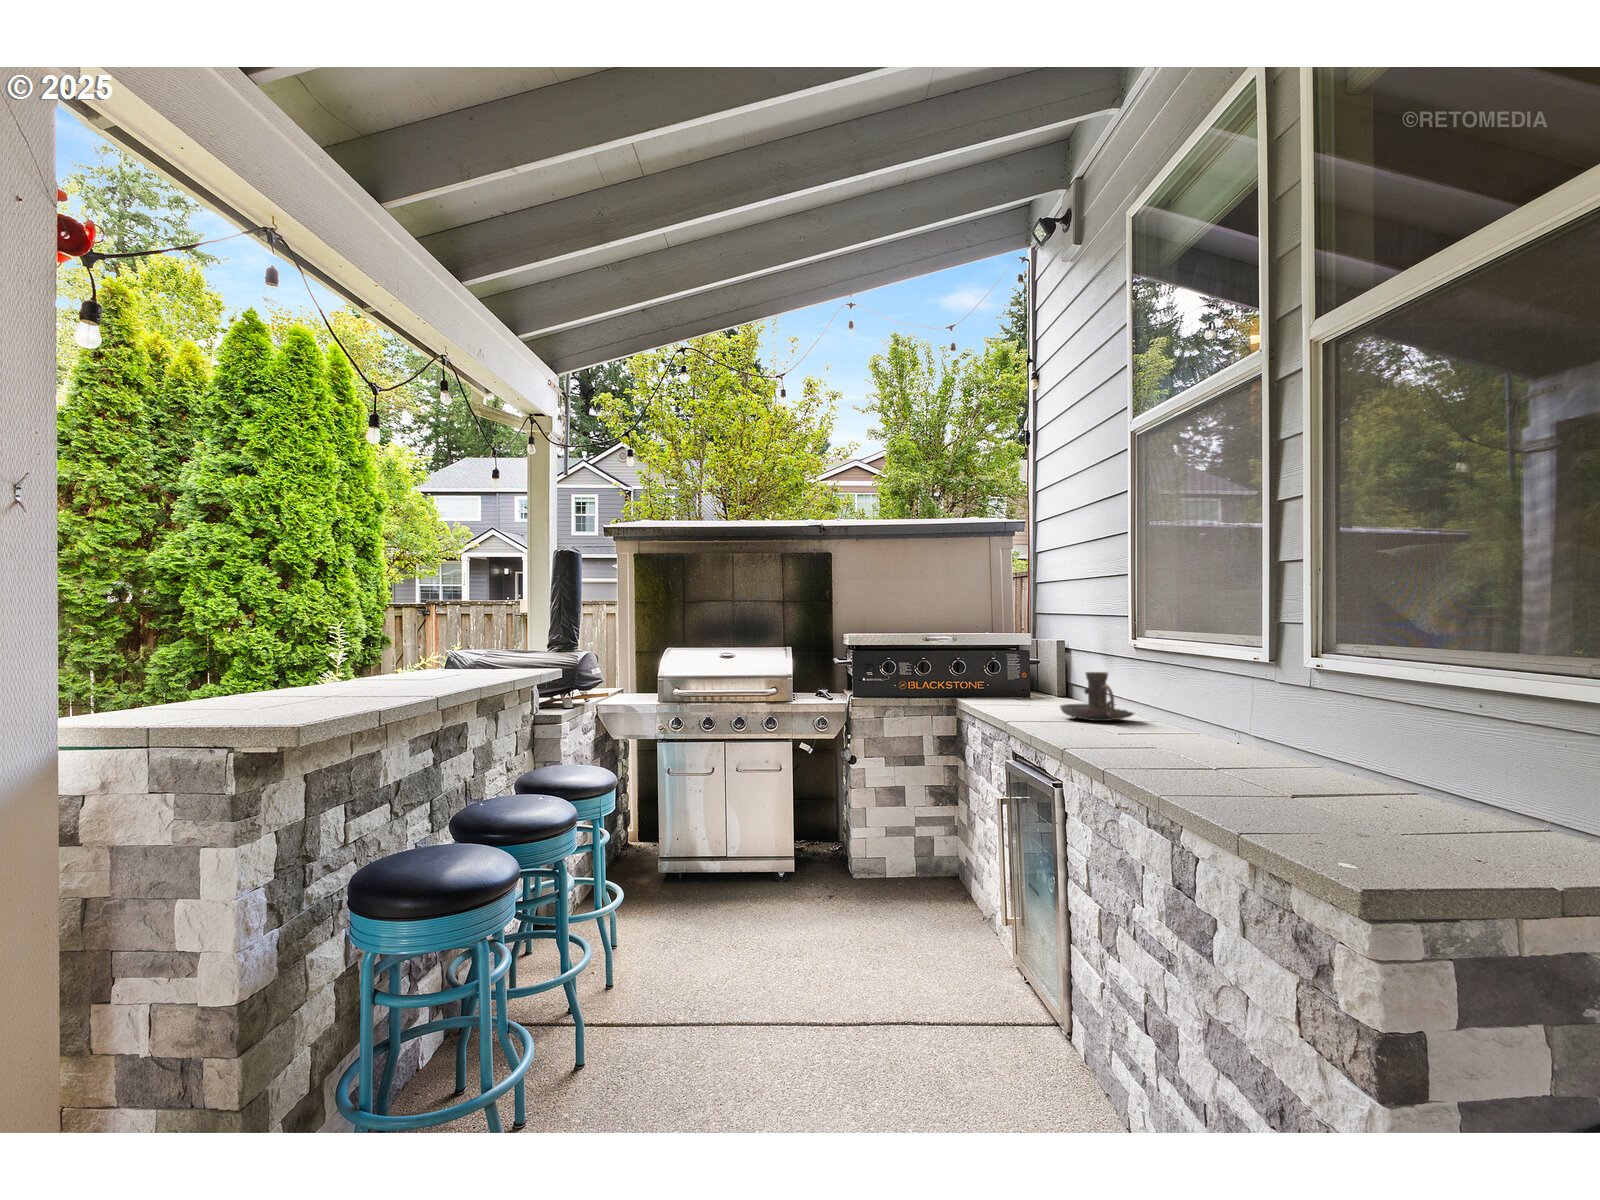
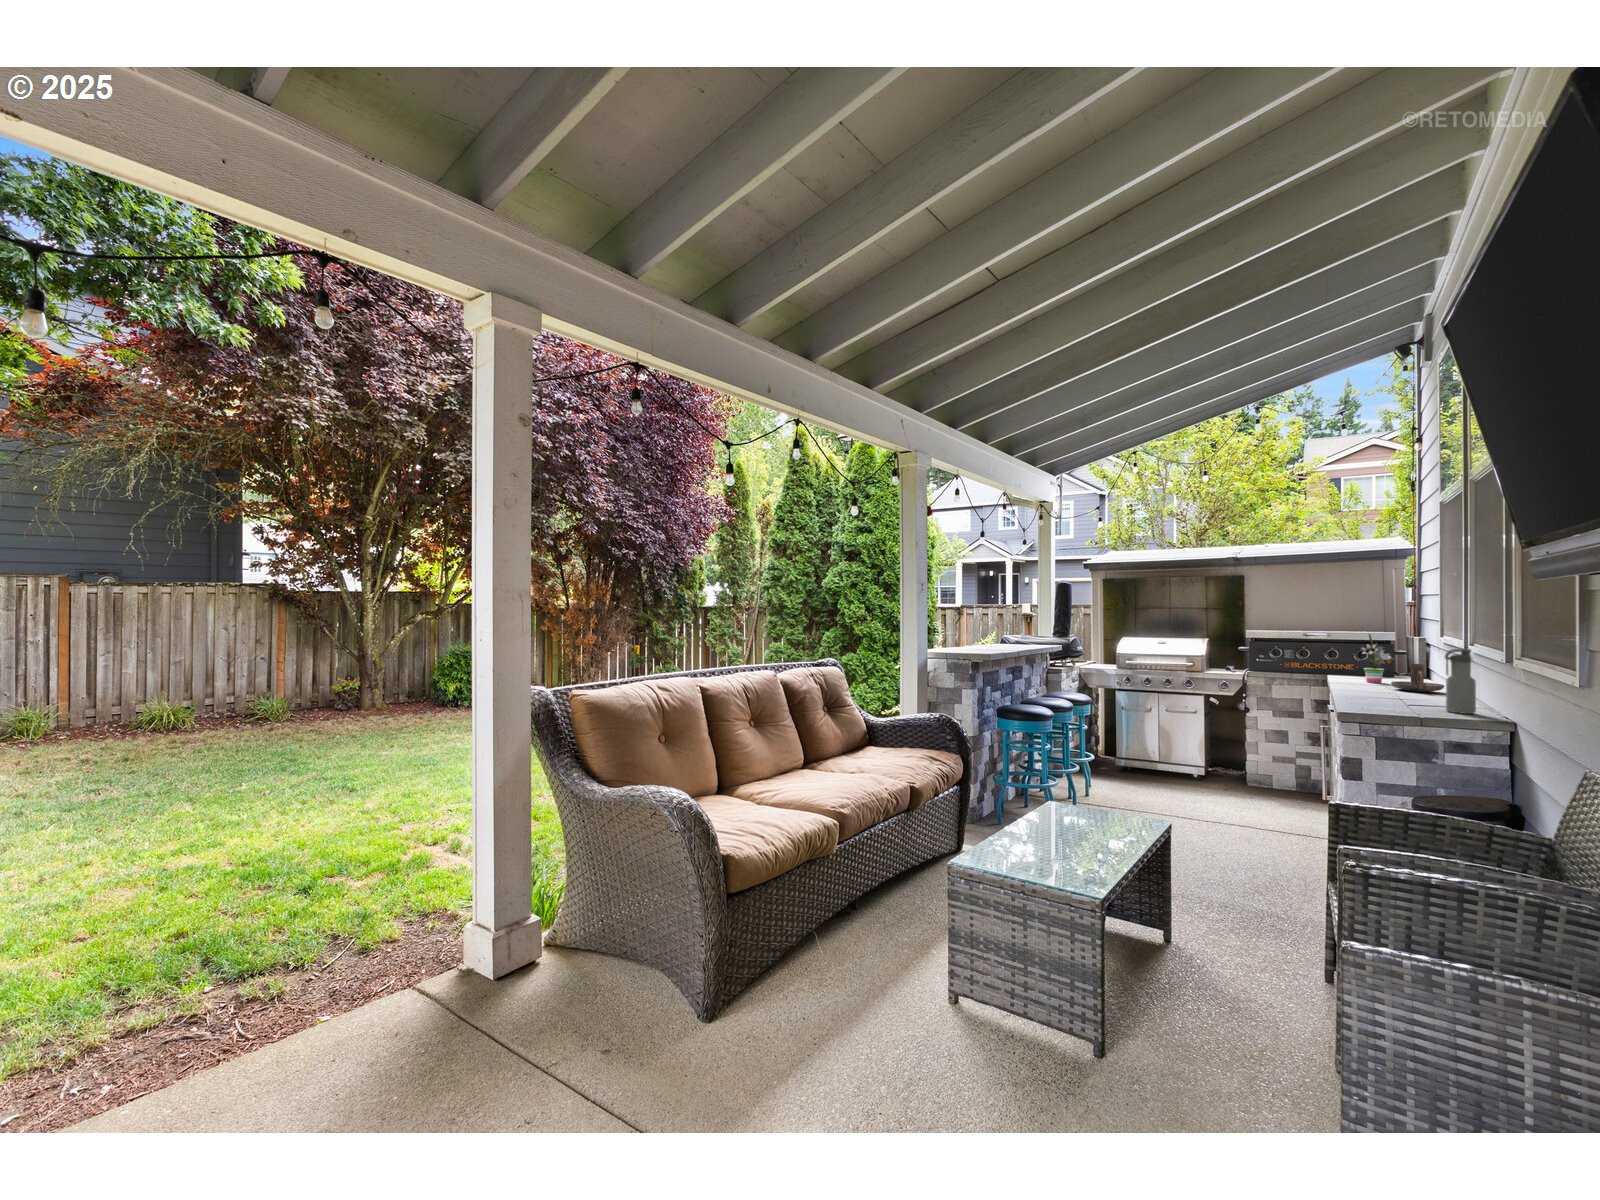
water bottle: none [1219,626,1285,776] -> present [1445,649,1476,714]
potted plant: none [1007,627,1051,708] -> present [1362,634,1393,683]

